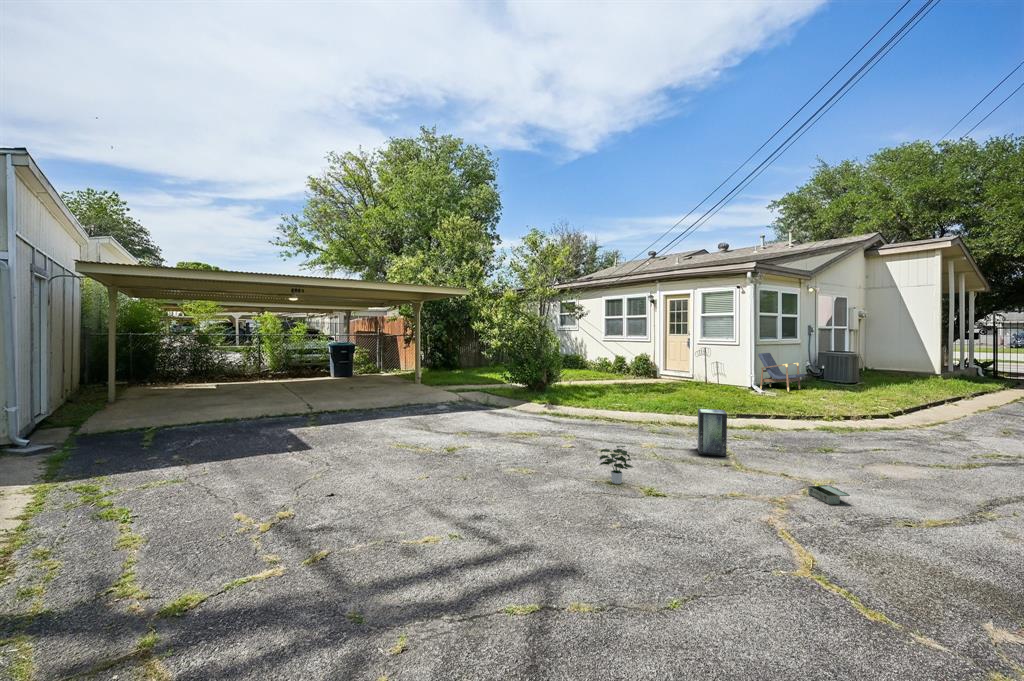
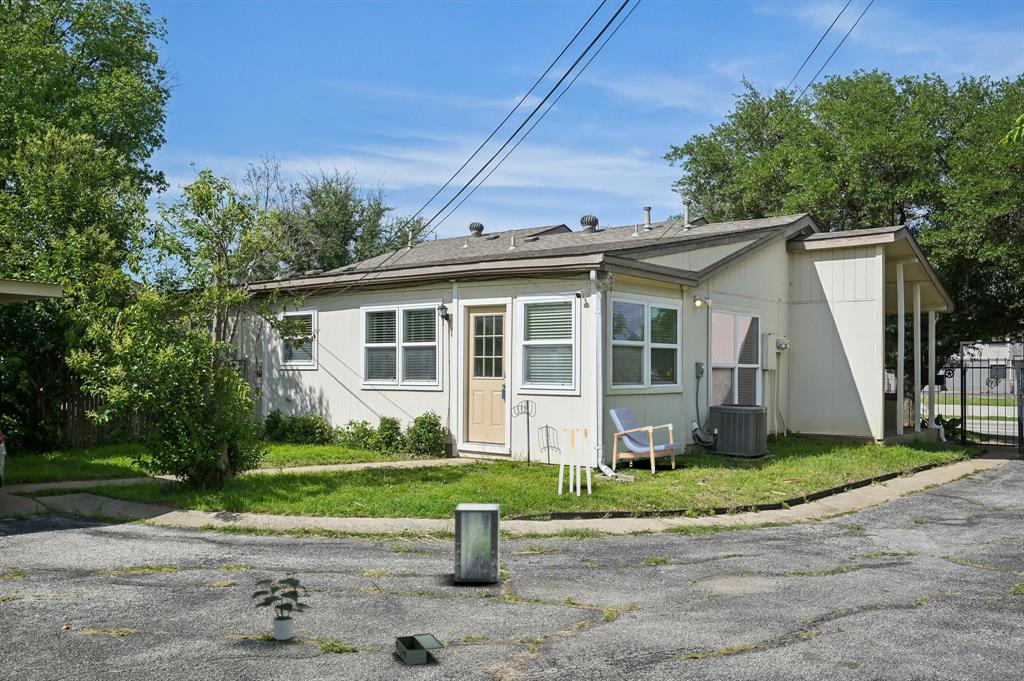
stool: none [735,362,756,404] -> present [558,424,591,496]
toolbox: present [808,485,850,504] -> present [395,633,444,665]

